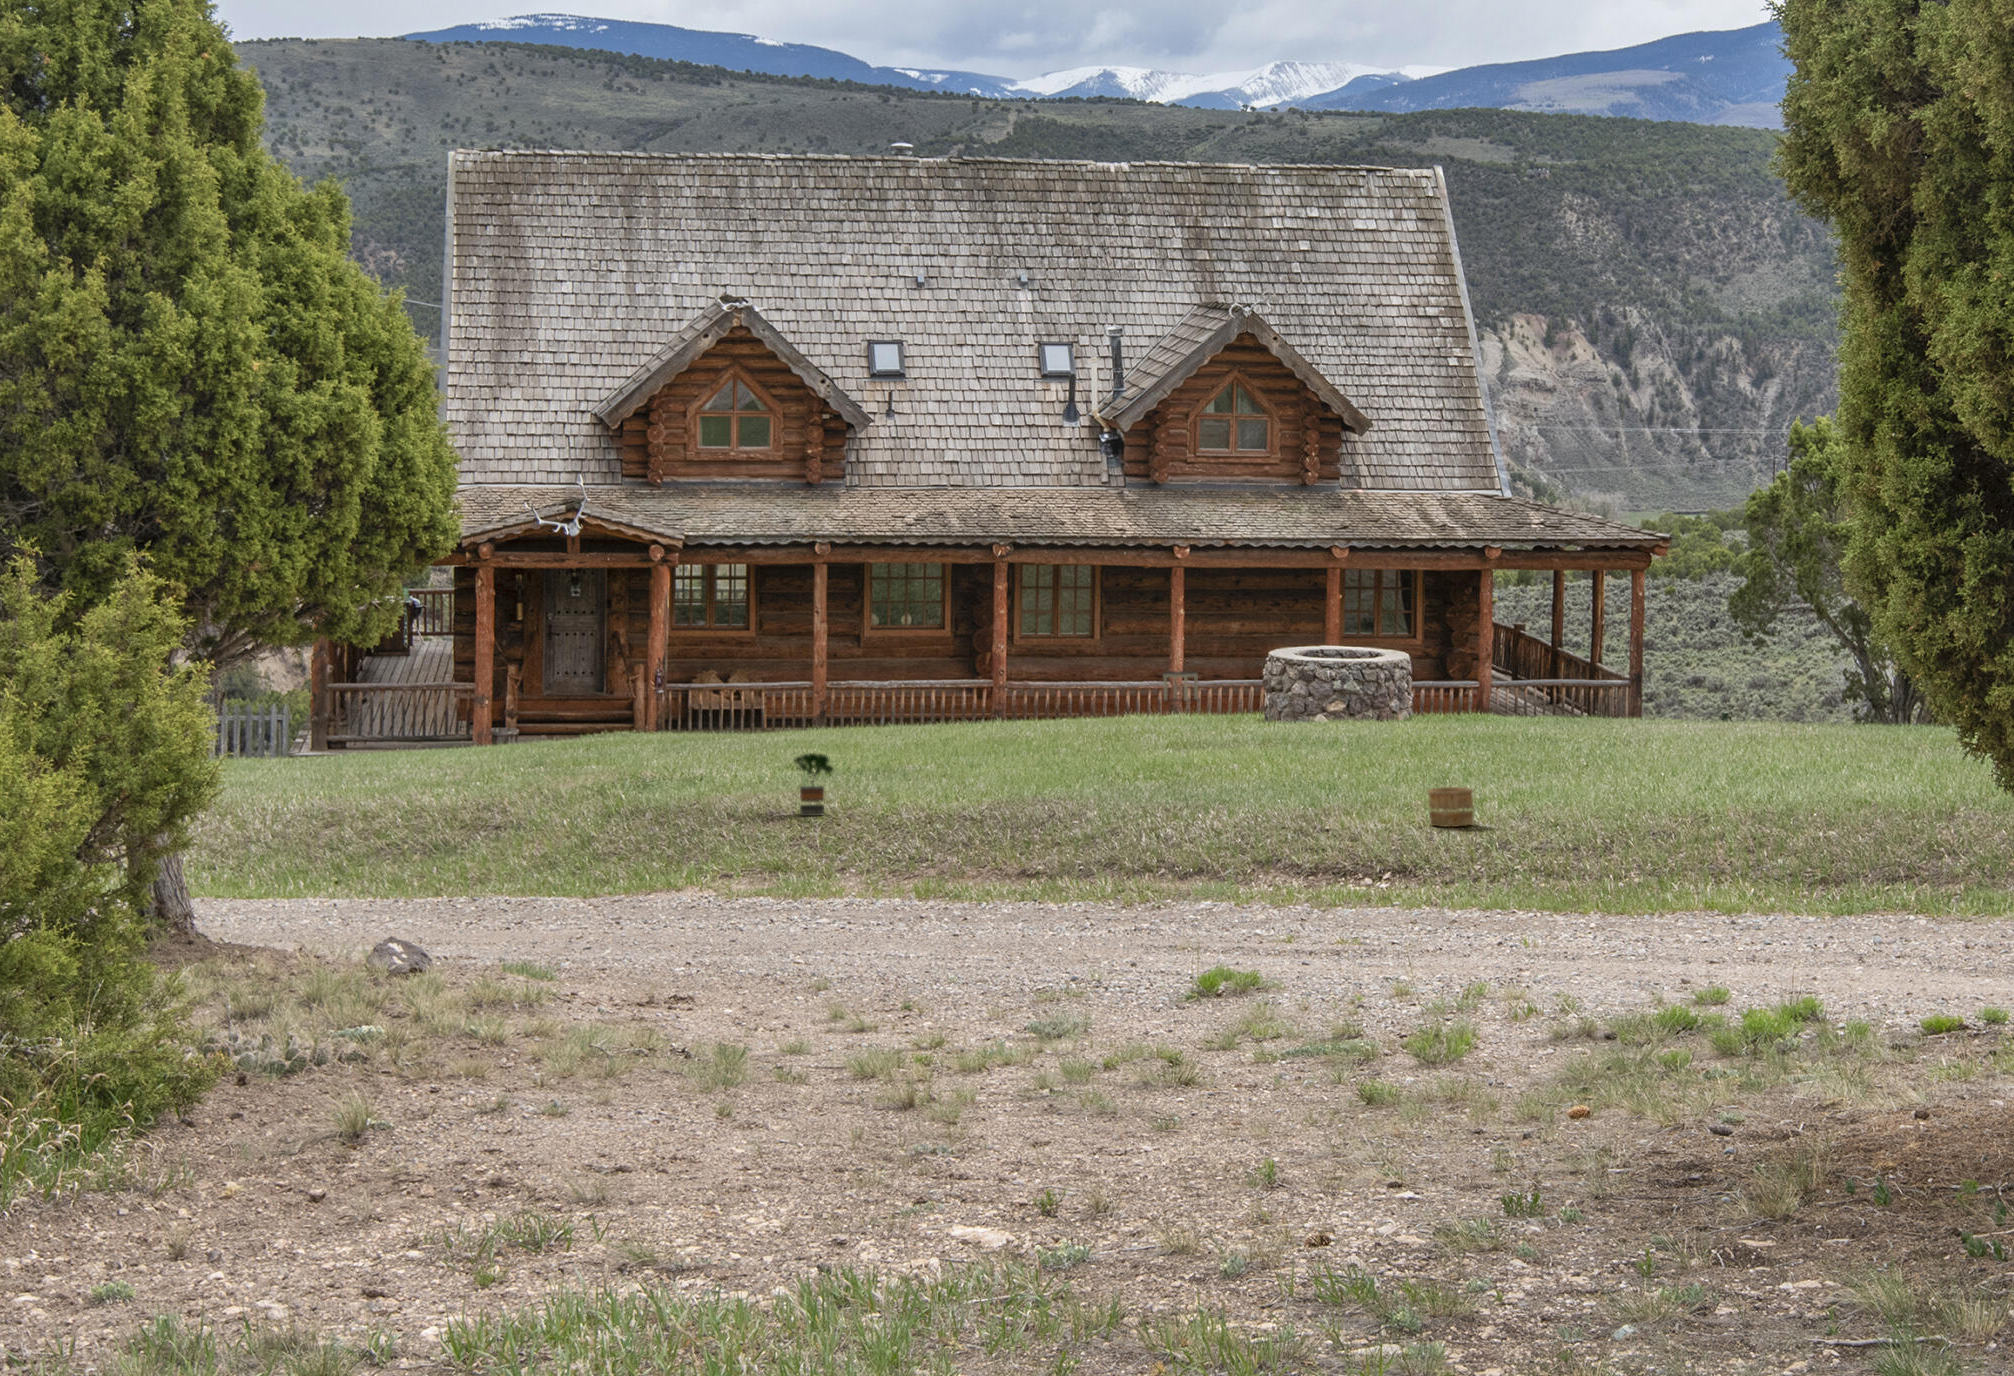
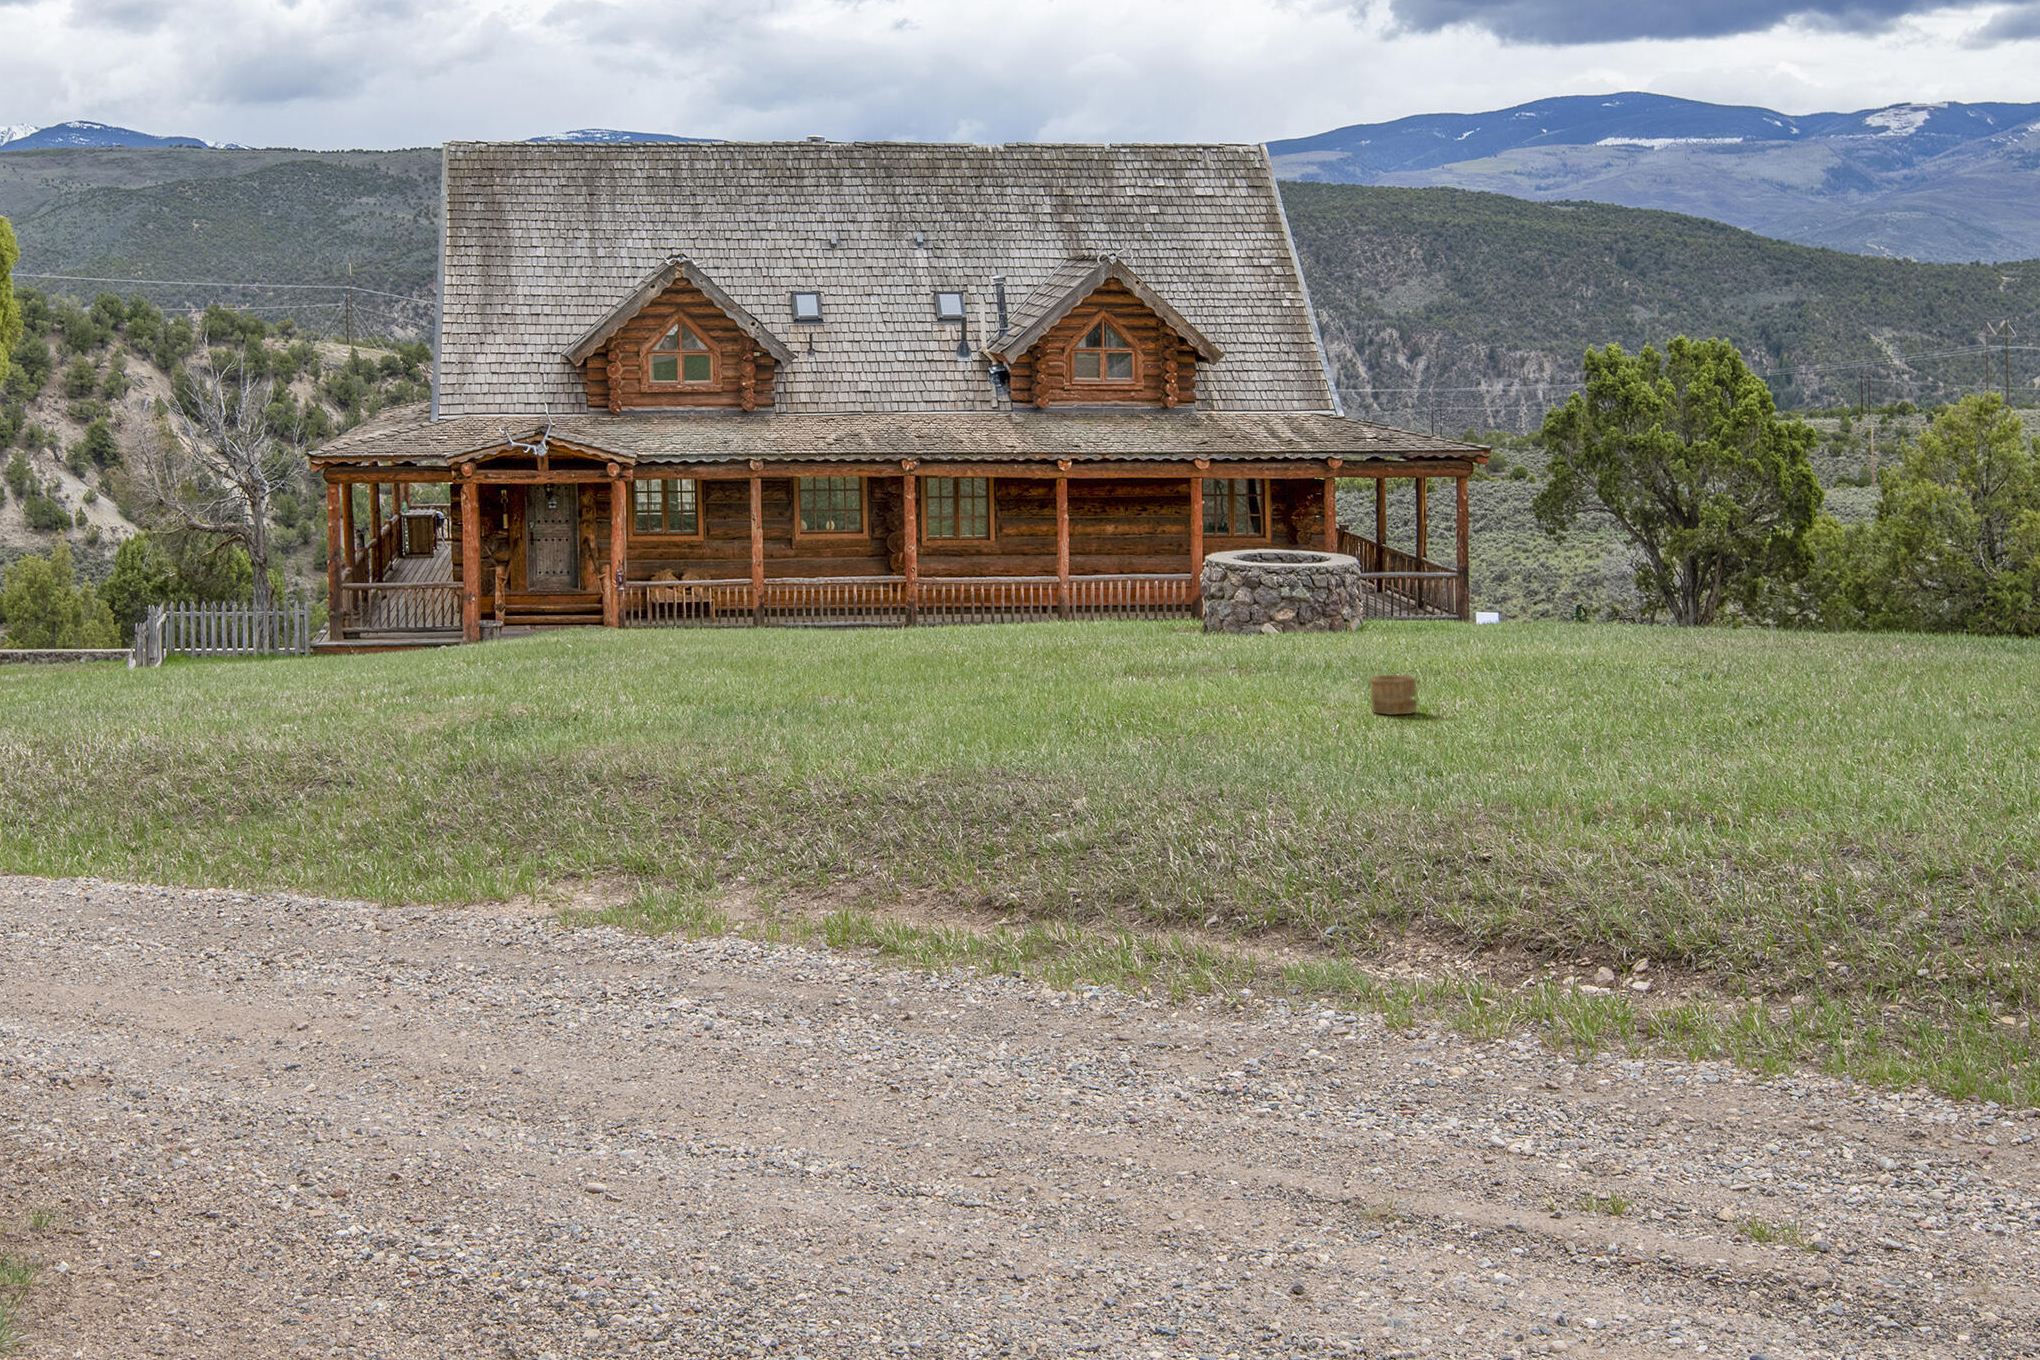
round table: present [1163,671,1198,700] -> none [1049,566,1081,592]
potted tree: present [795,753,833,816] -> none [744,643,784,703]

